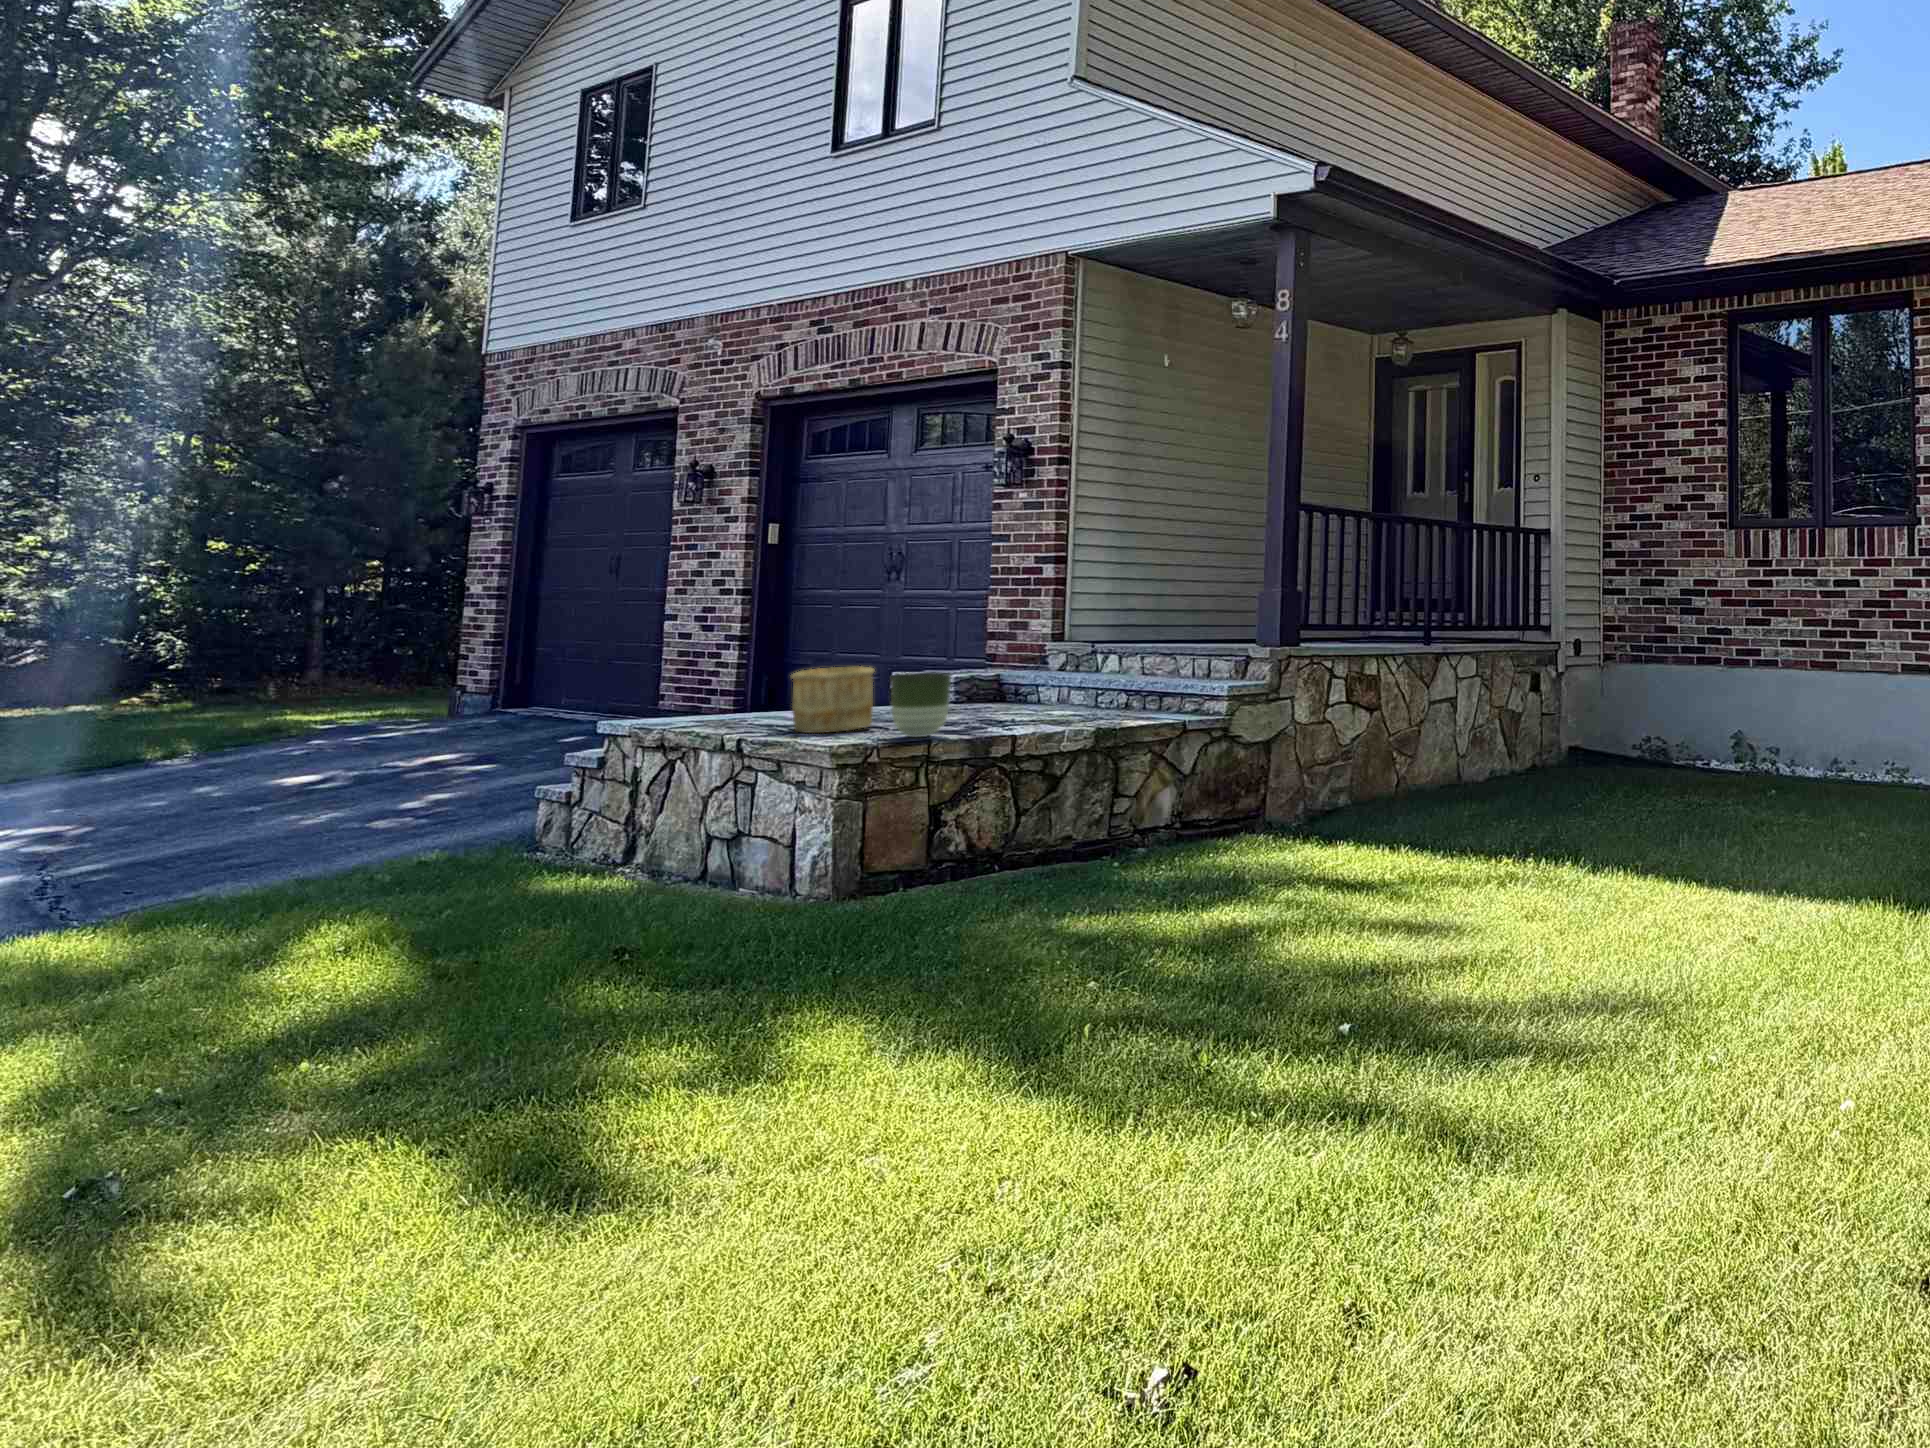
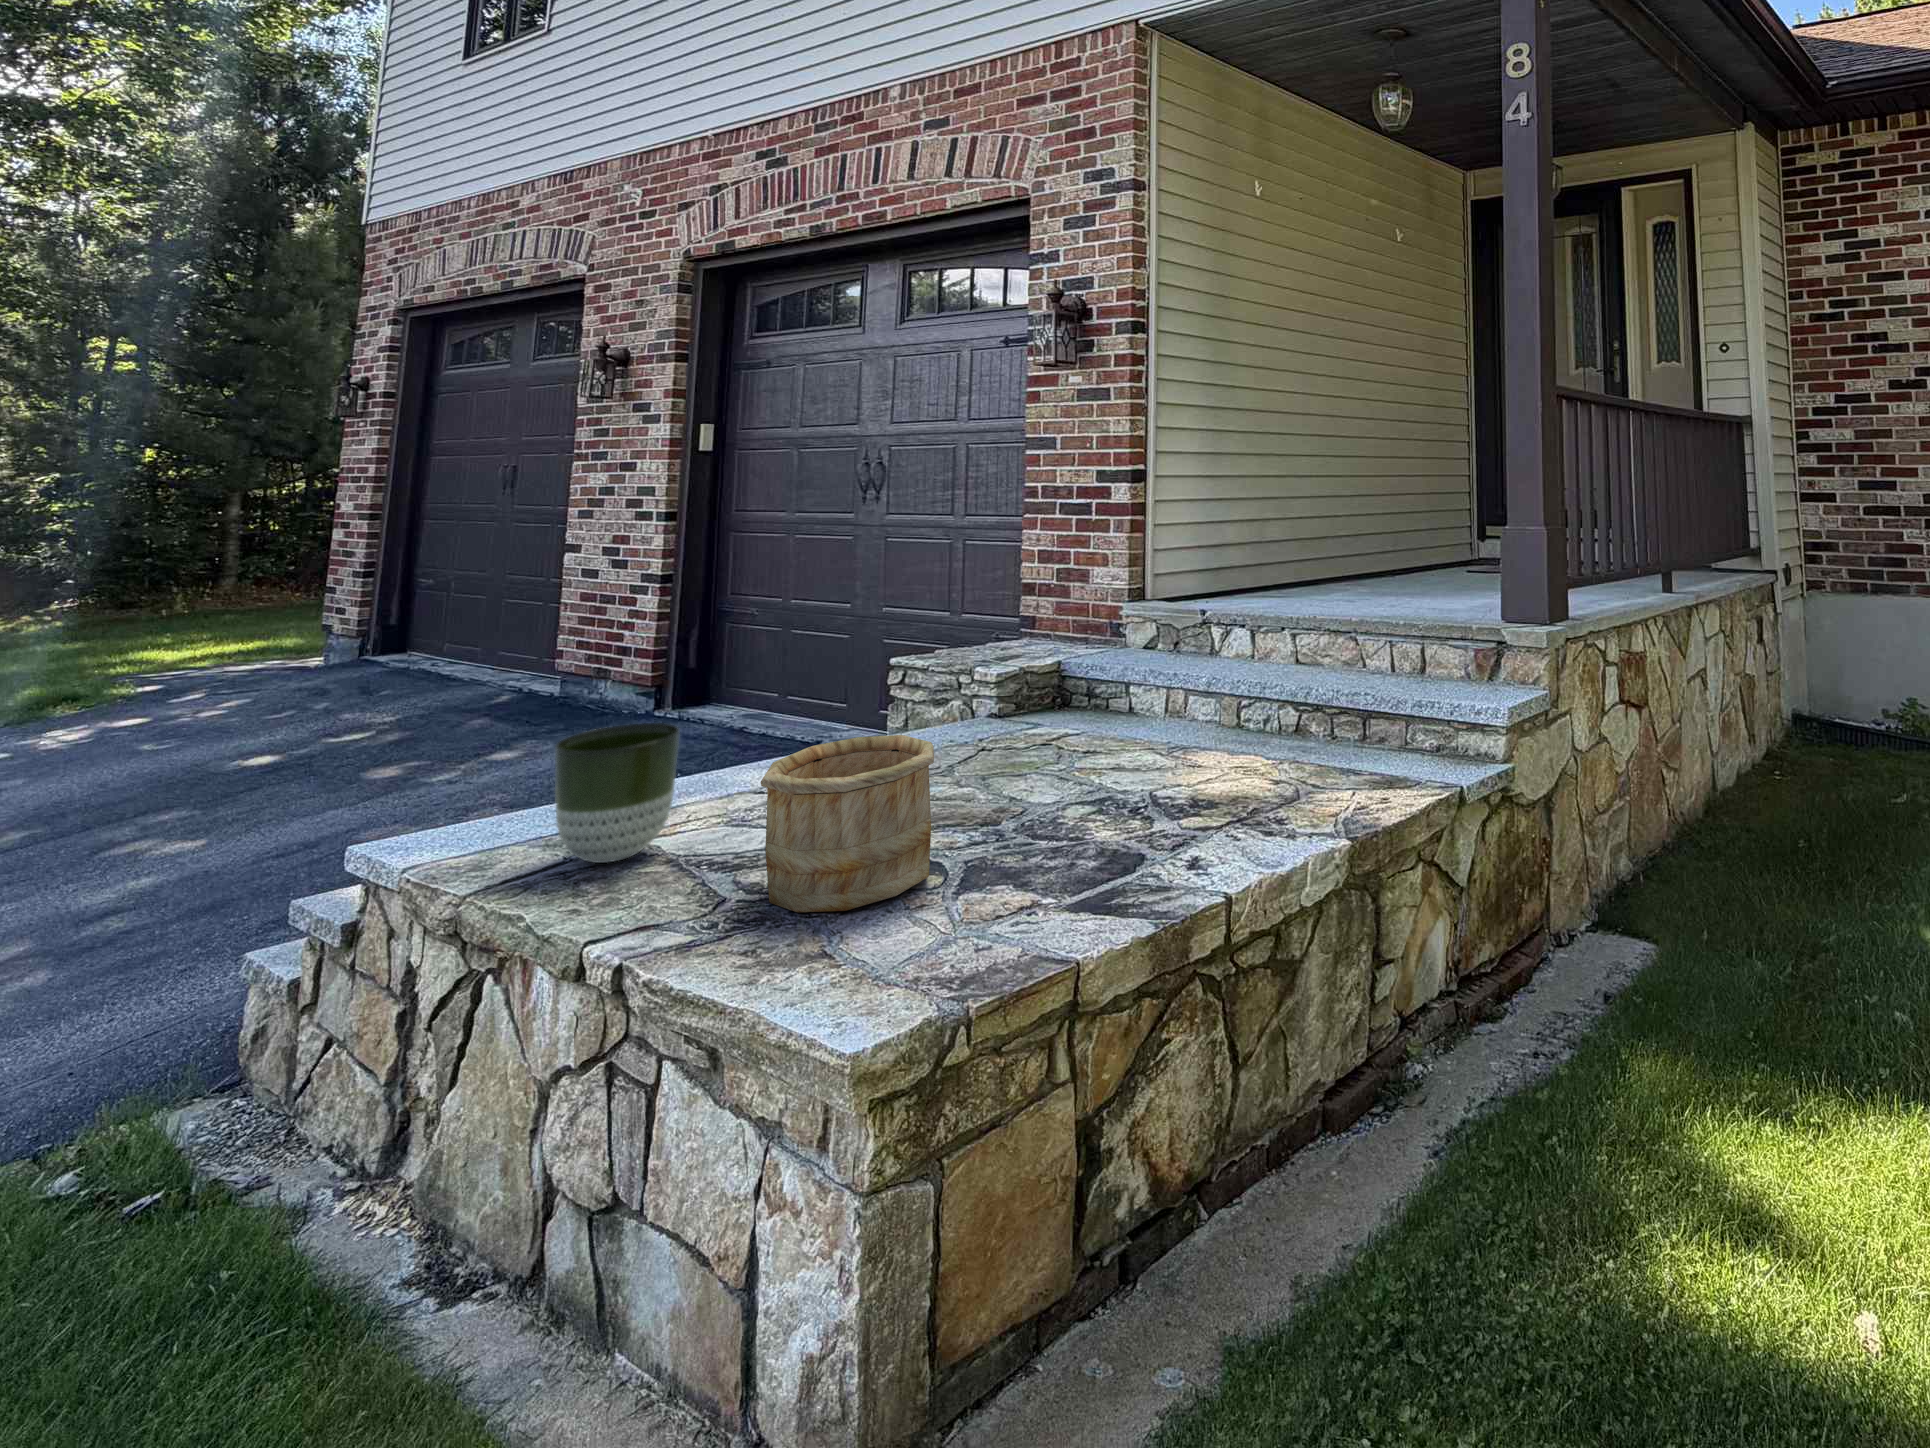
planter: present [891,672,951,737] -> present [555,723,680,863]

